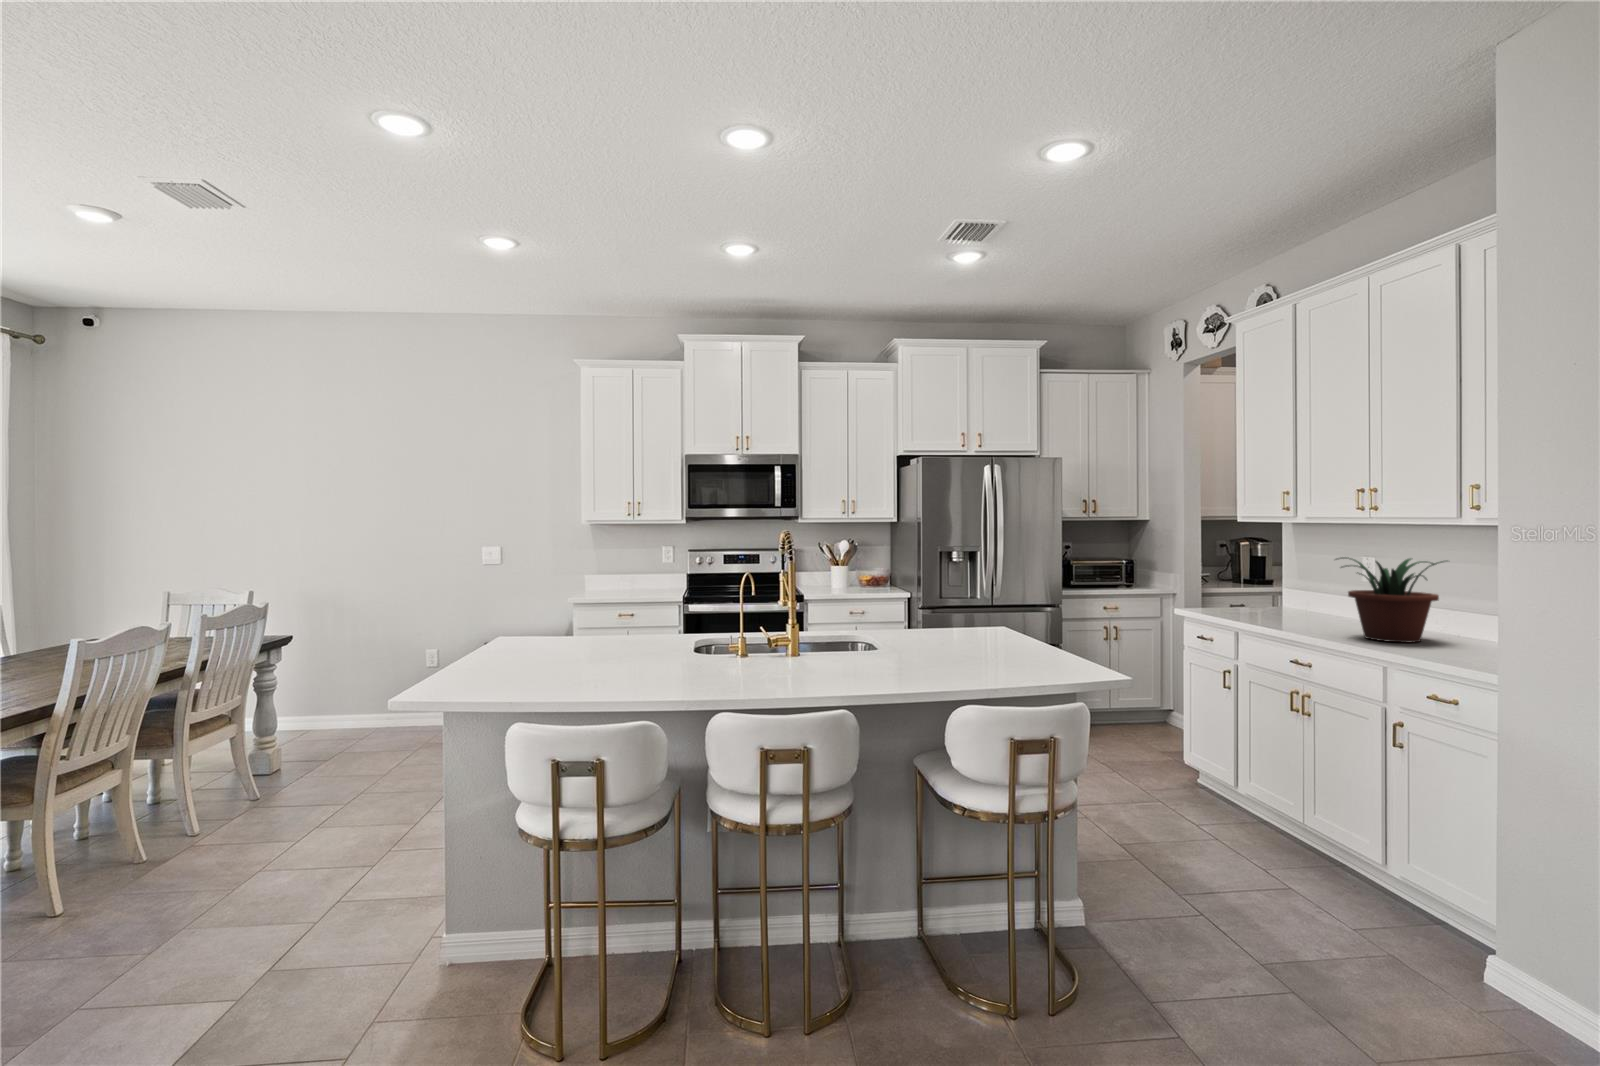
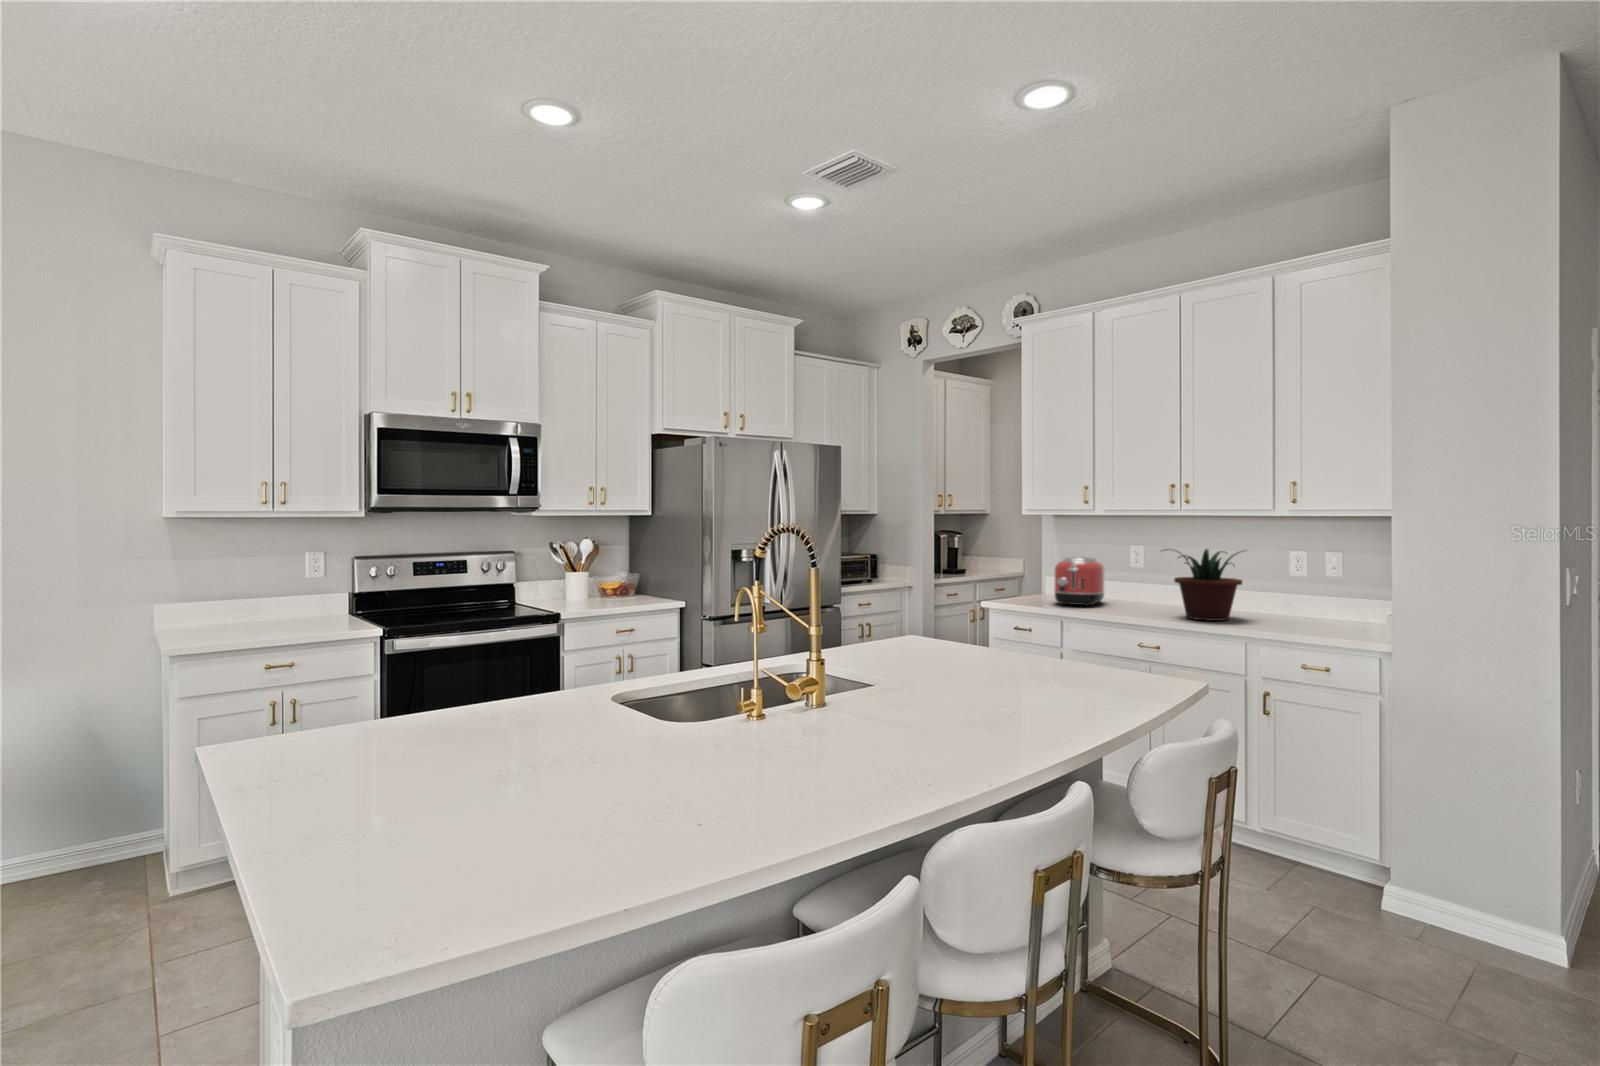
toaster: none [1245,565,1319,618] -> present [1054,556,1105,606]

